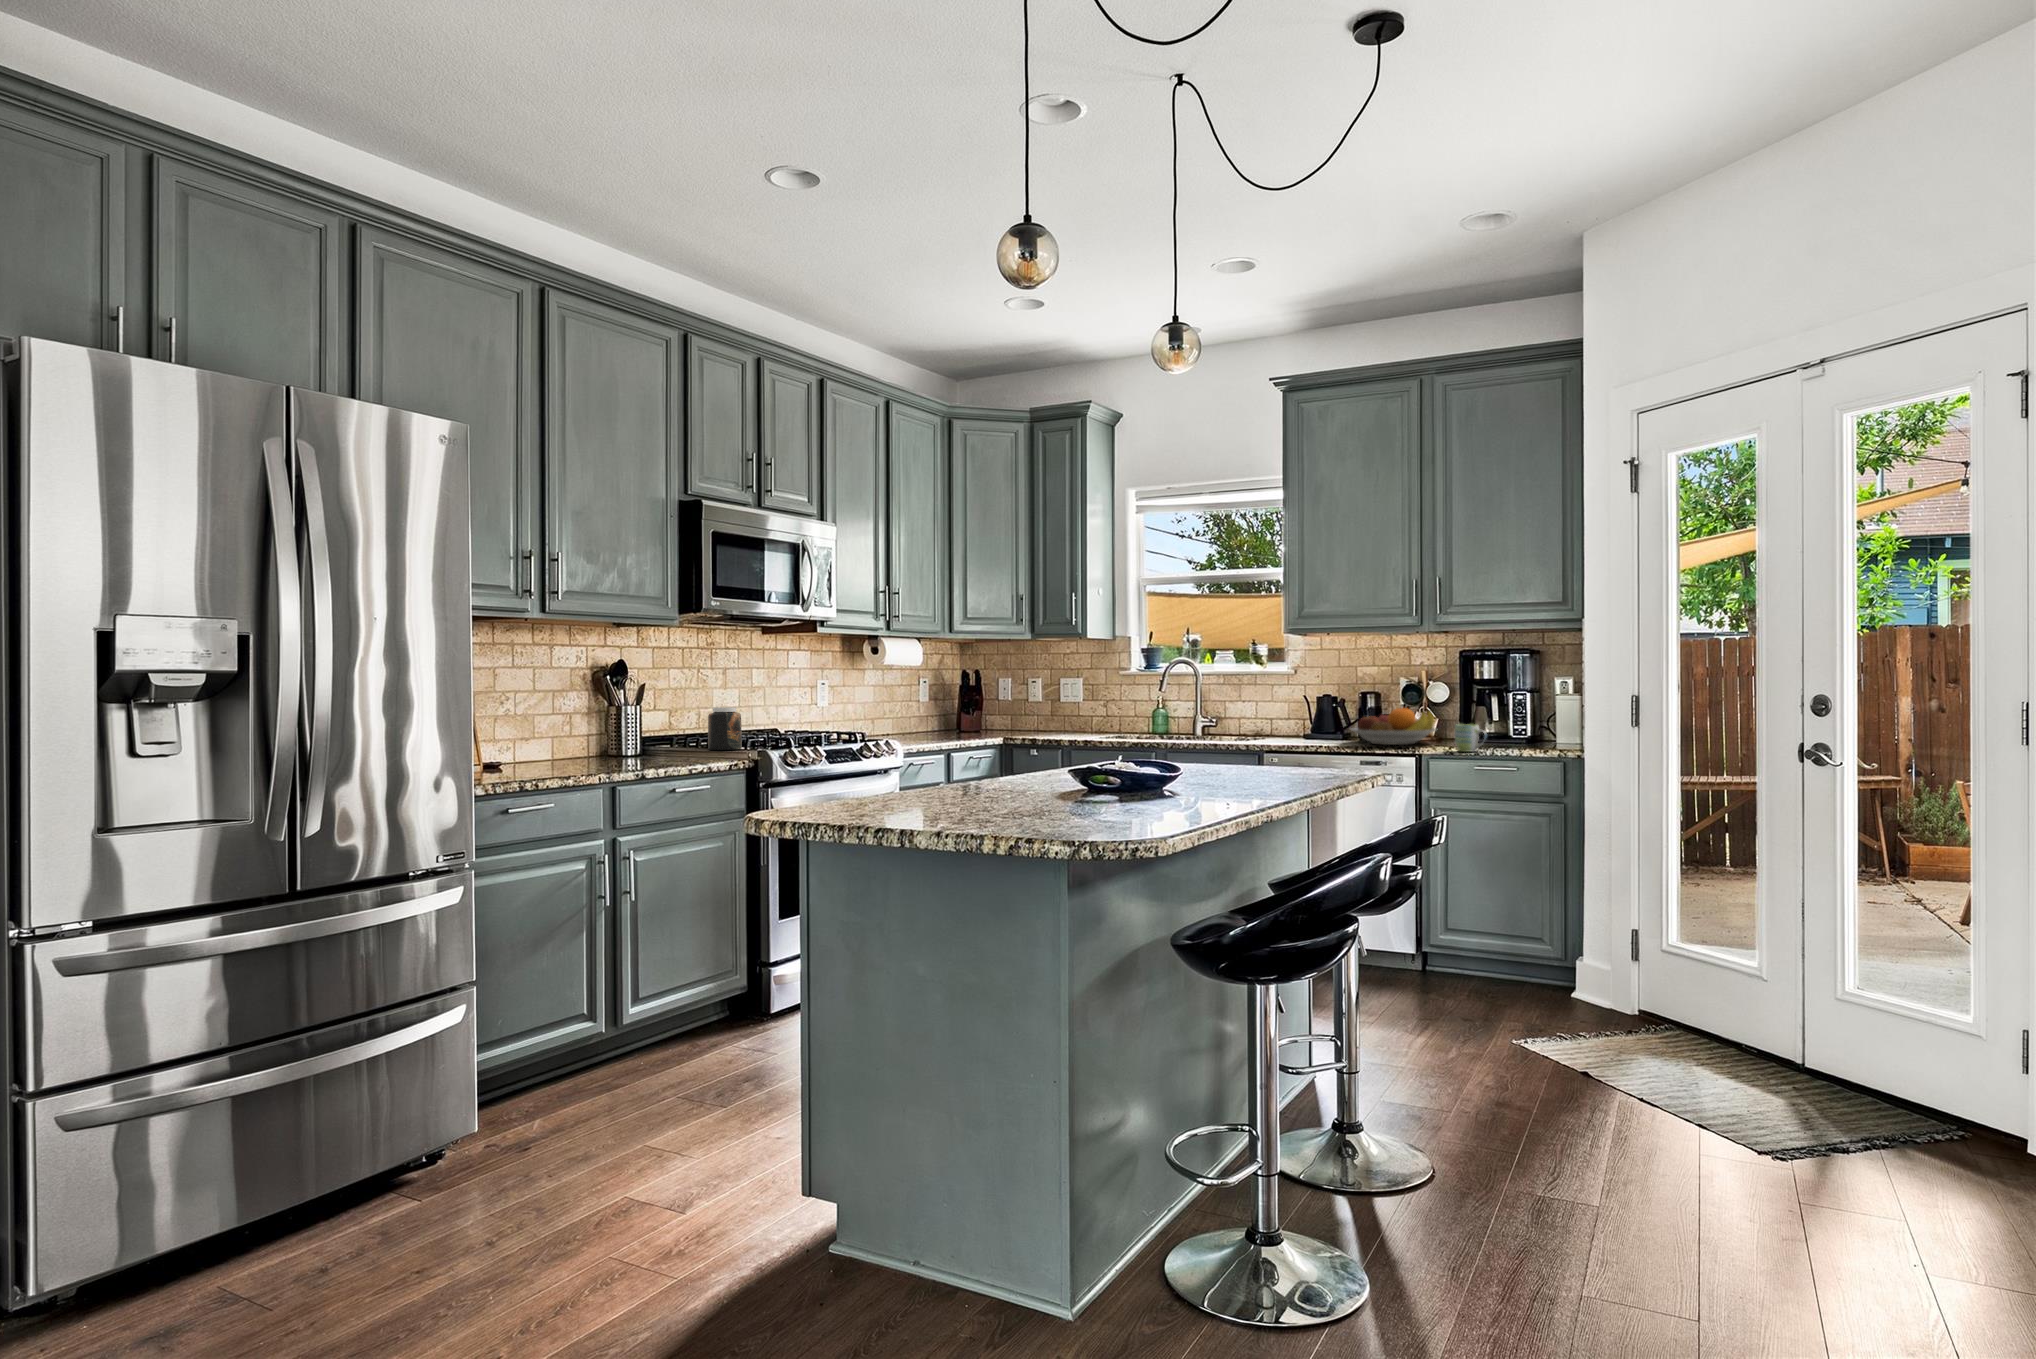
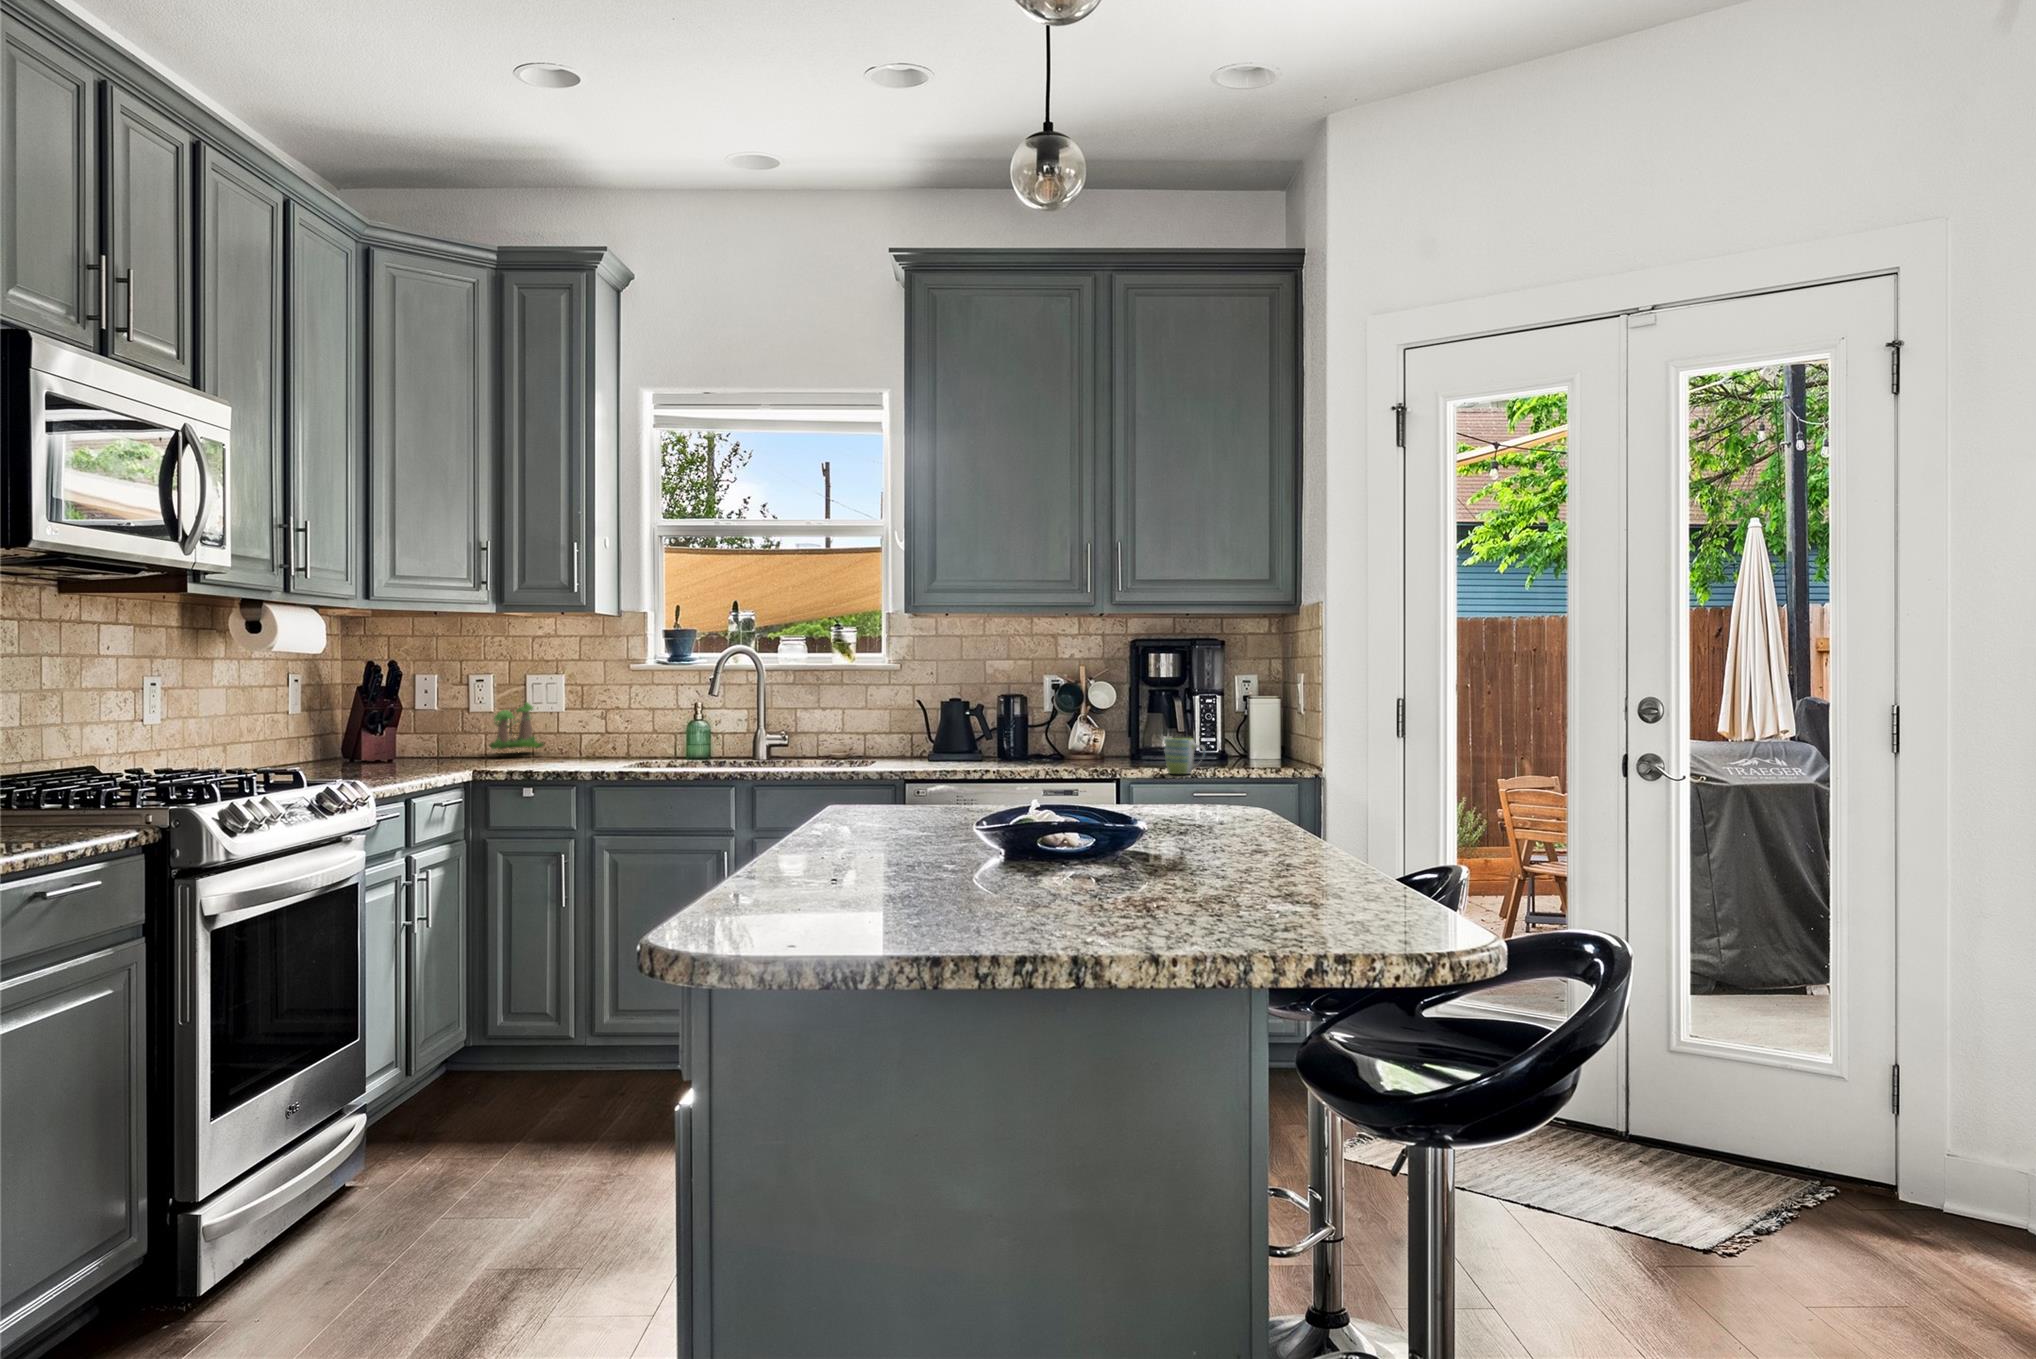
plant: none [1038,681,1076,729] -> present [490,703,543,750]
jar: present [708,707,742,750] -> none [40,730,111,811]
fruit bowl: present [1351,708,1436,745] -> none [1008,717,1123,767]

